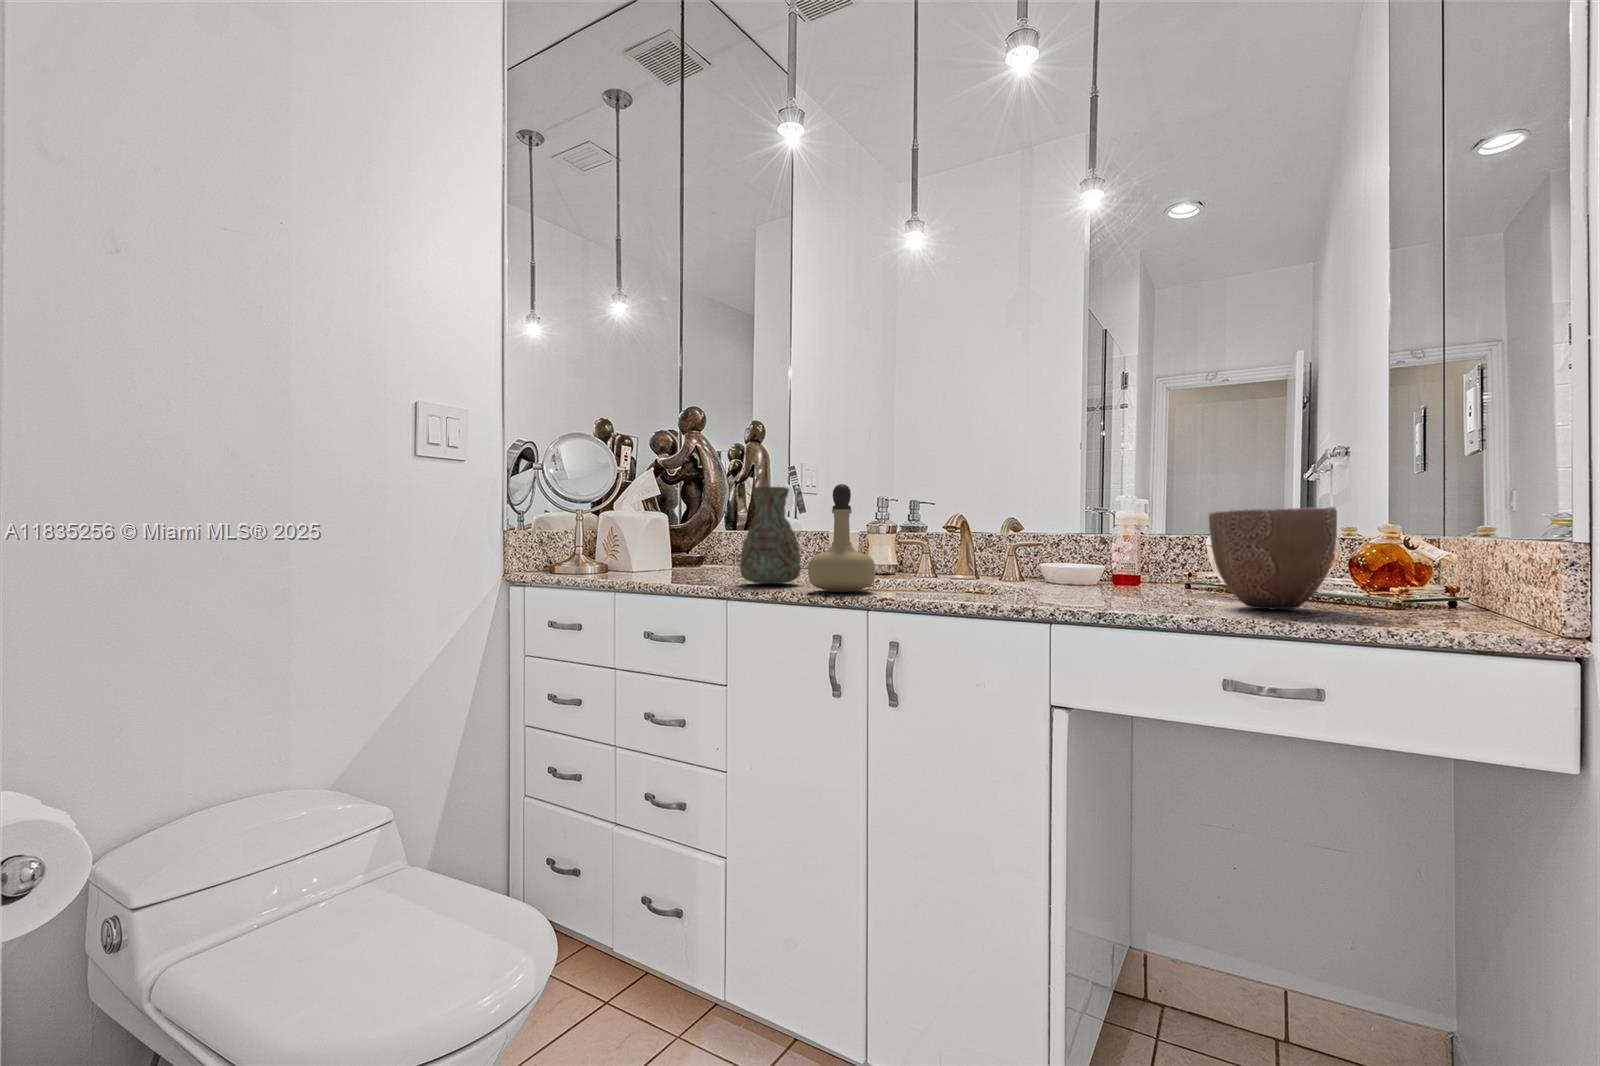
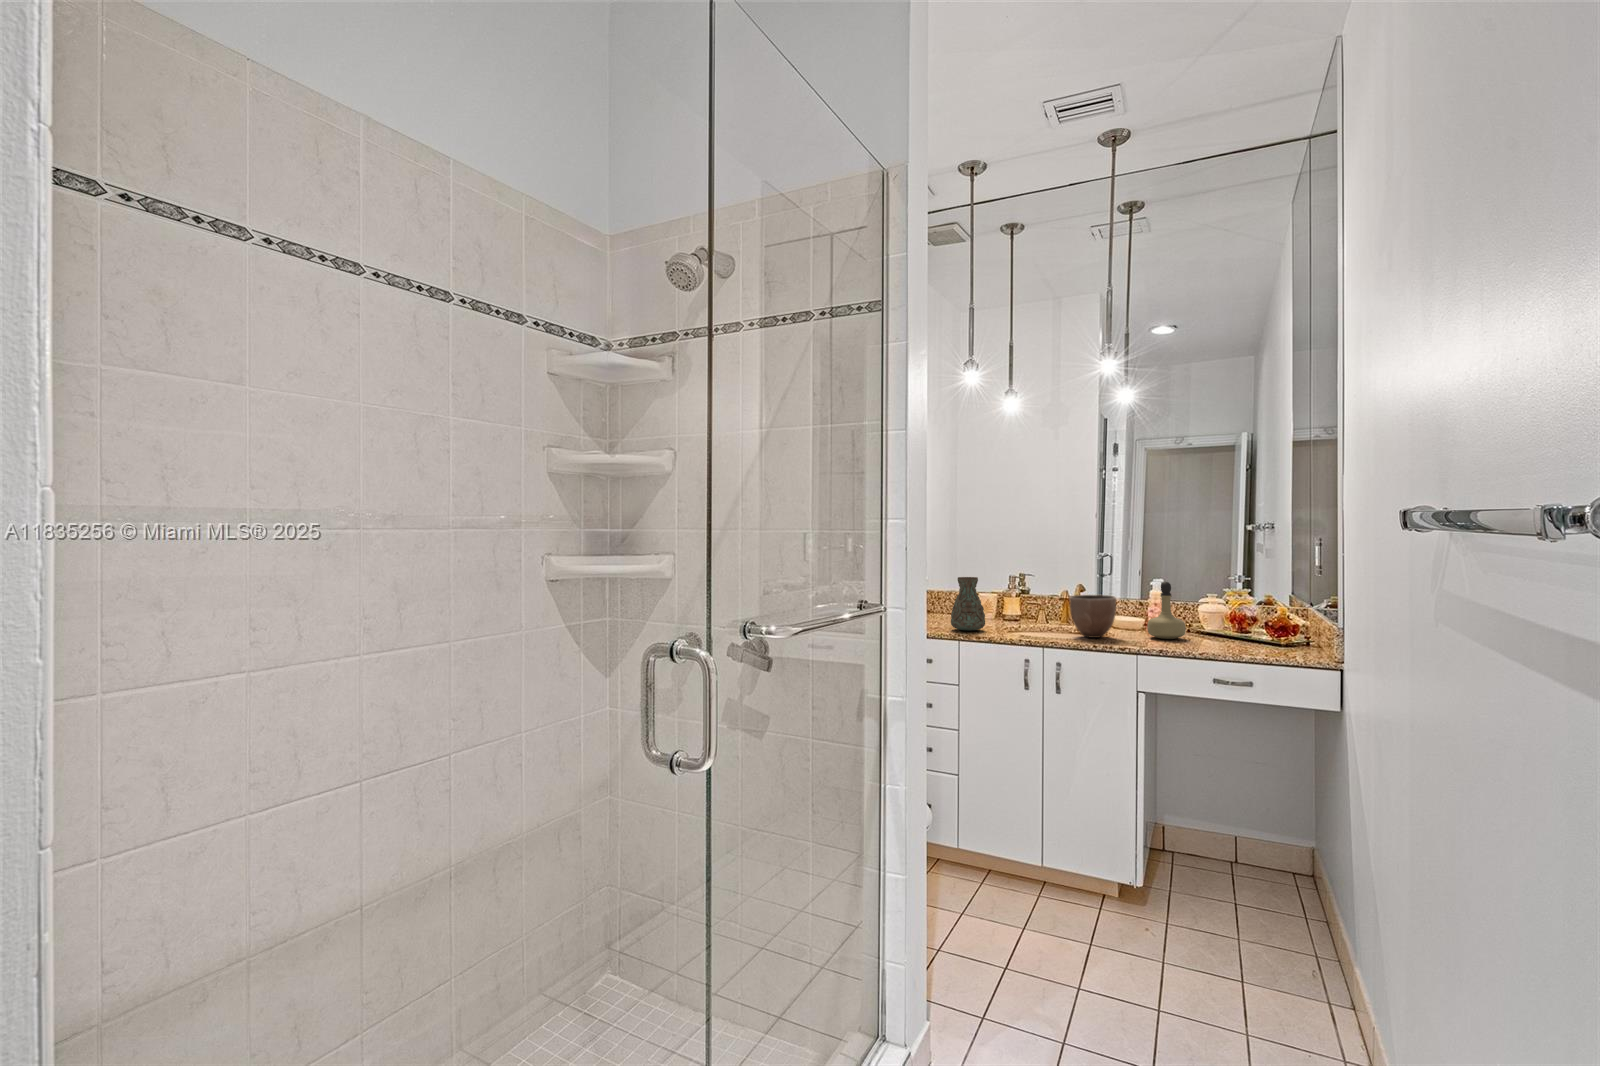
perfume bottle: present [808,484,875,592] -> present [1147,582,1186,639]
decorative bowl: present [1209,507,1337,610] -> present [1069,595,1116,638]

